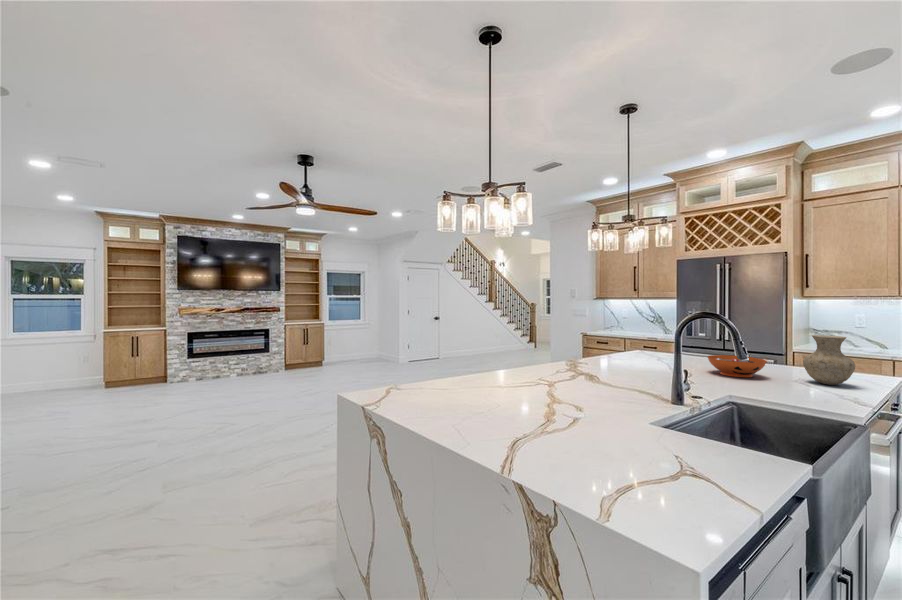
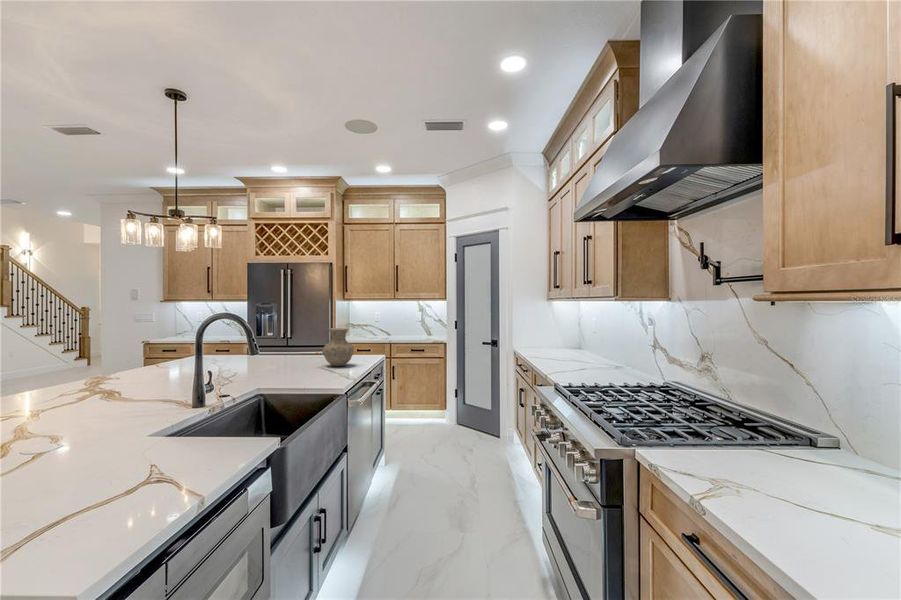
decorative bowl: present [708,355,766,377] -> none [250,351,298,370]

